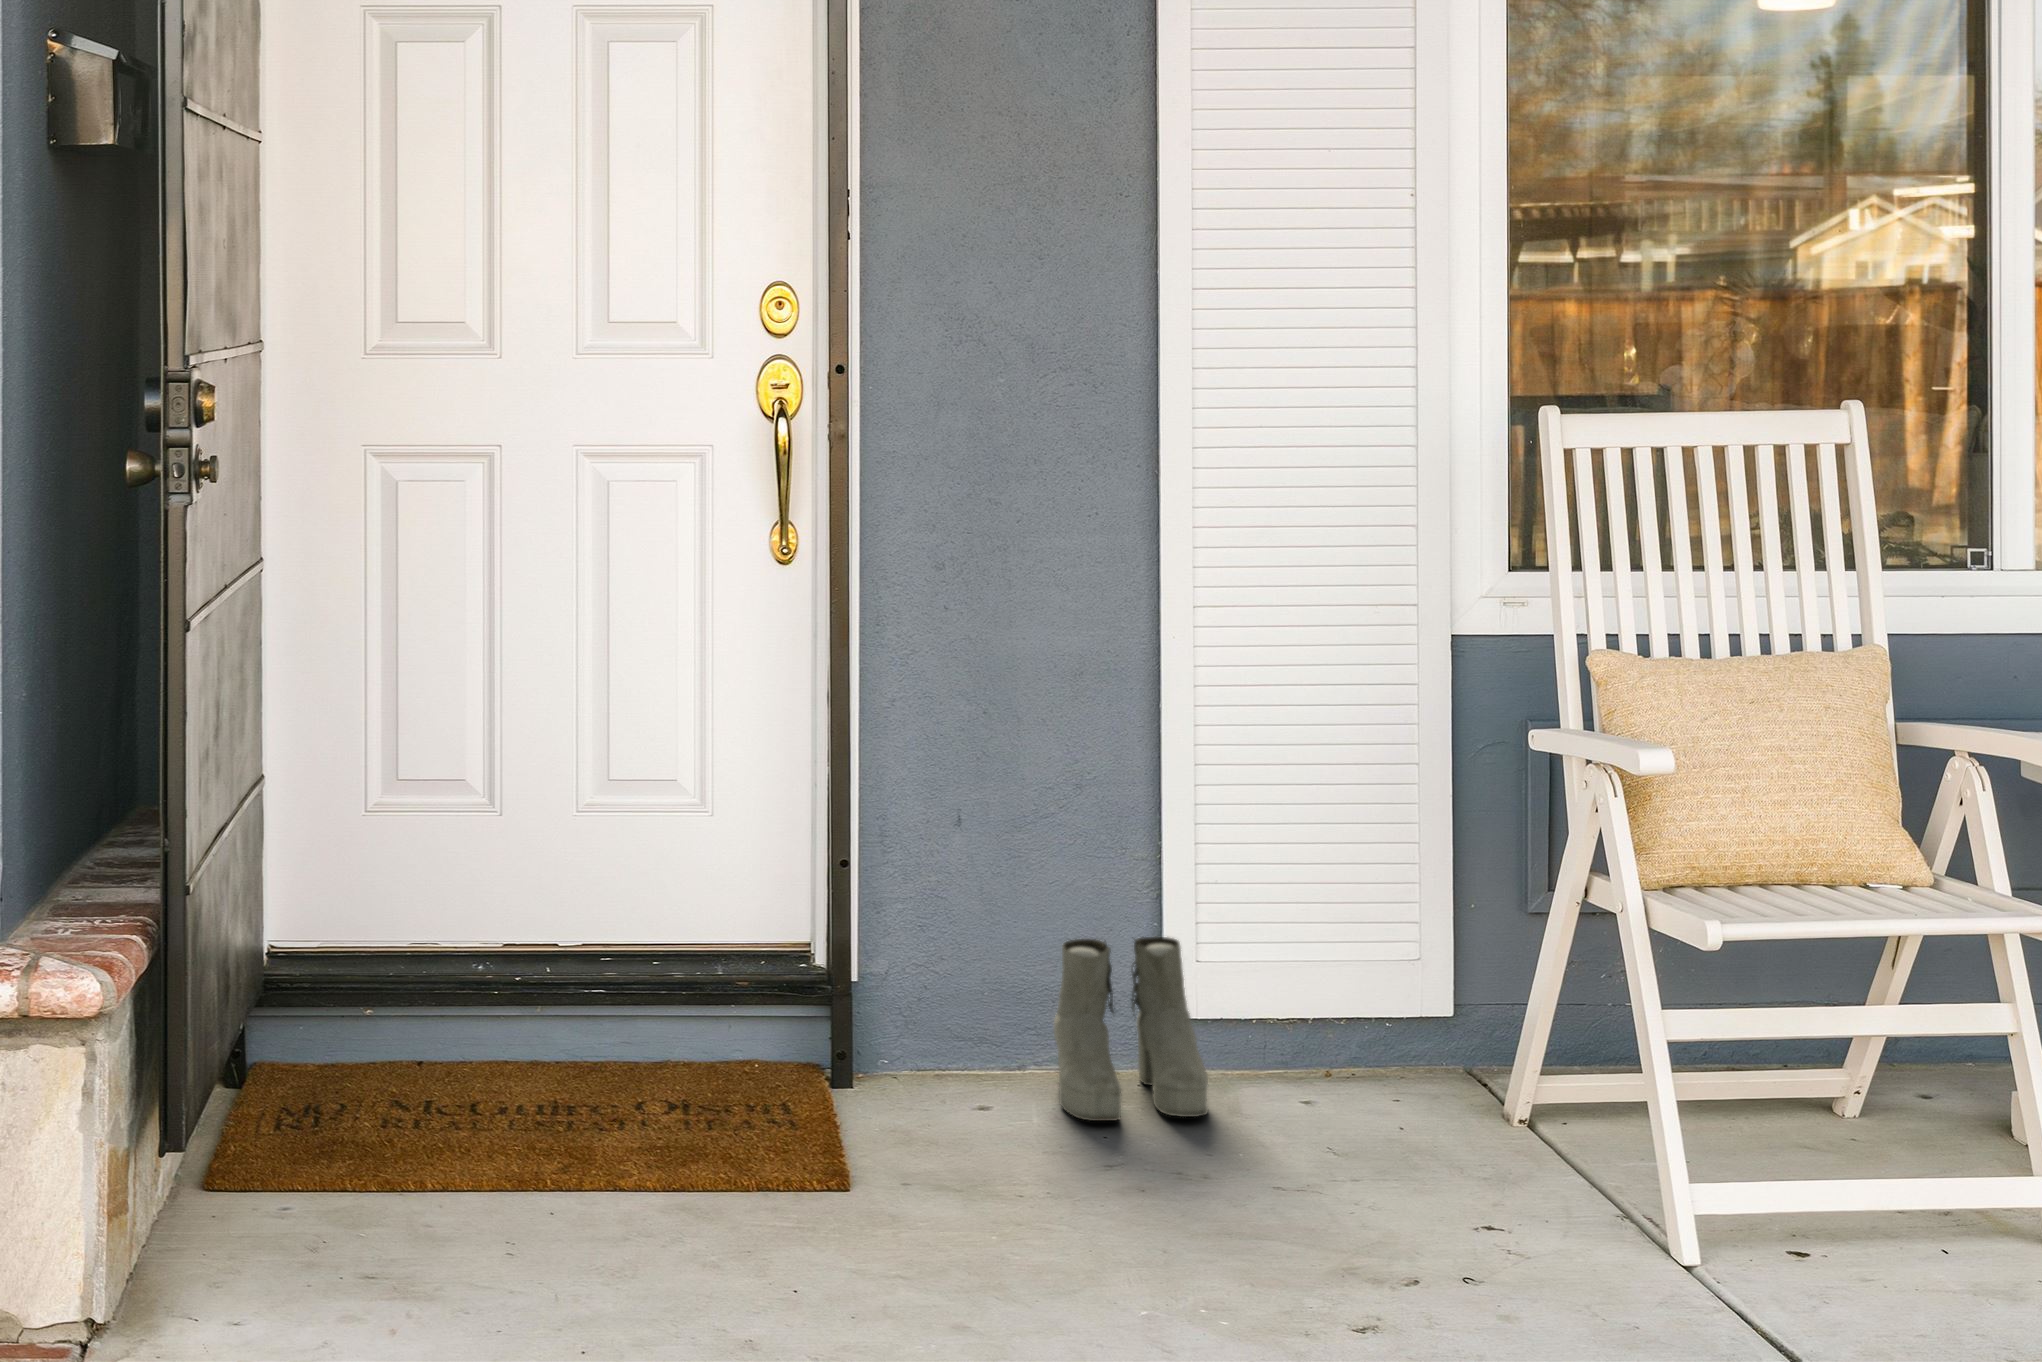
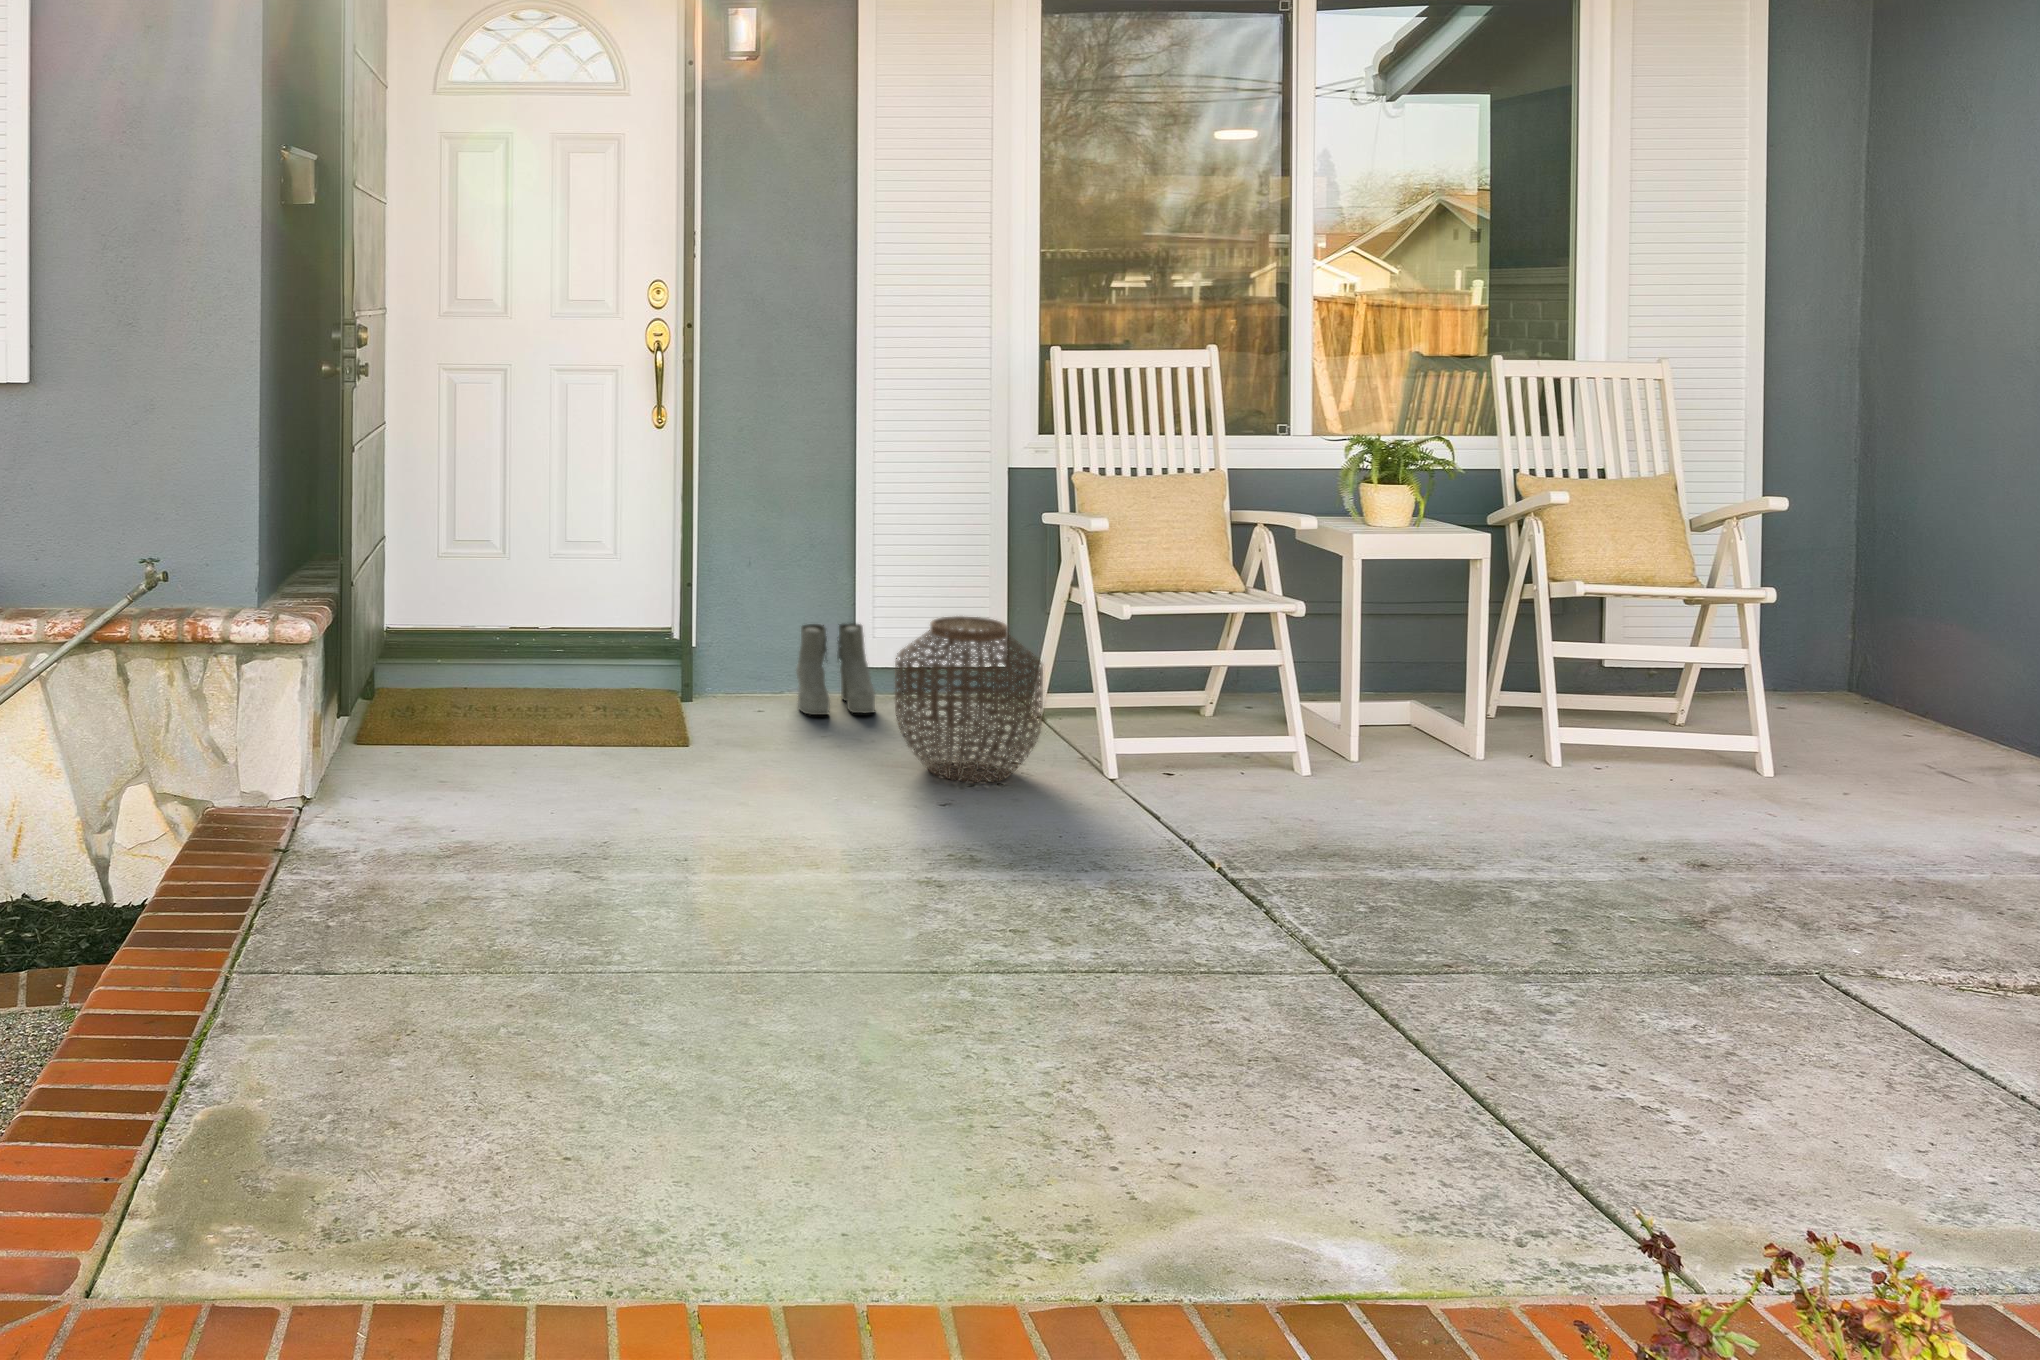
woven basket: none [1265,946,1563,1285] -> present [895,616,1043,782]

